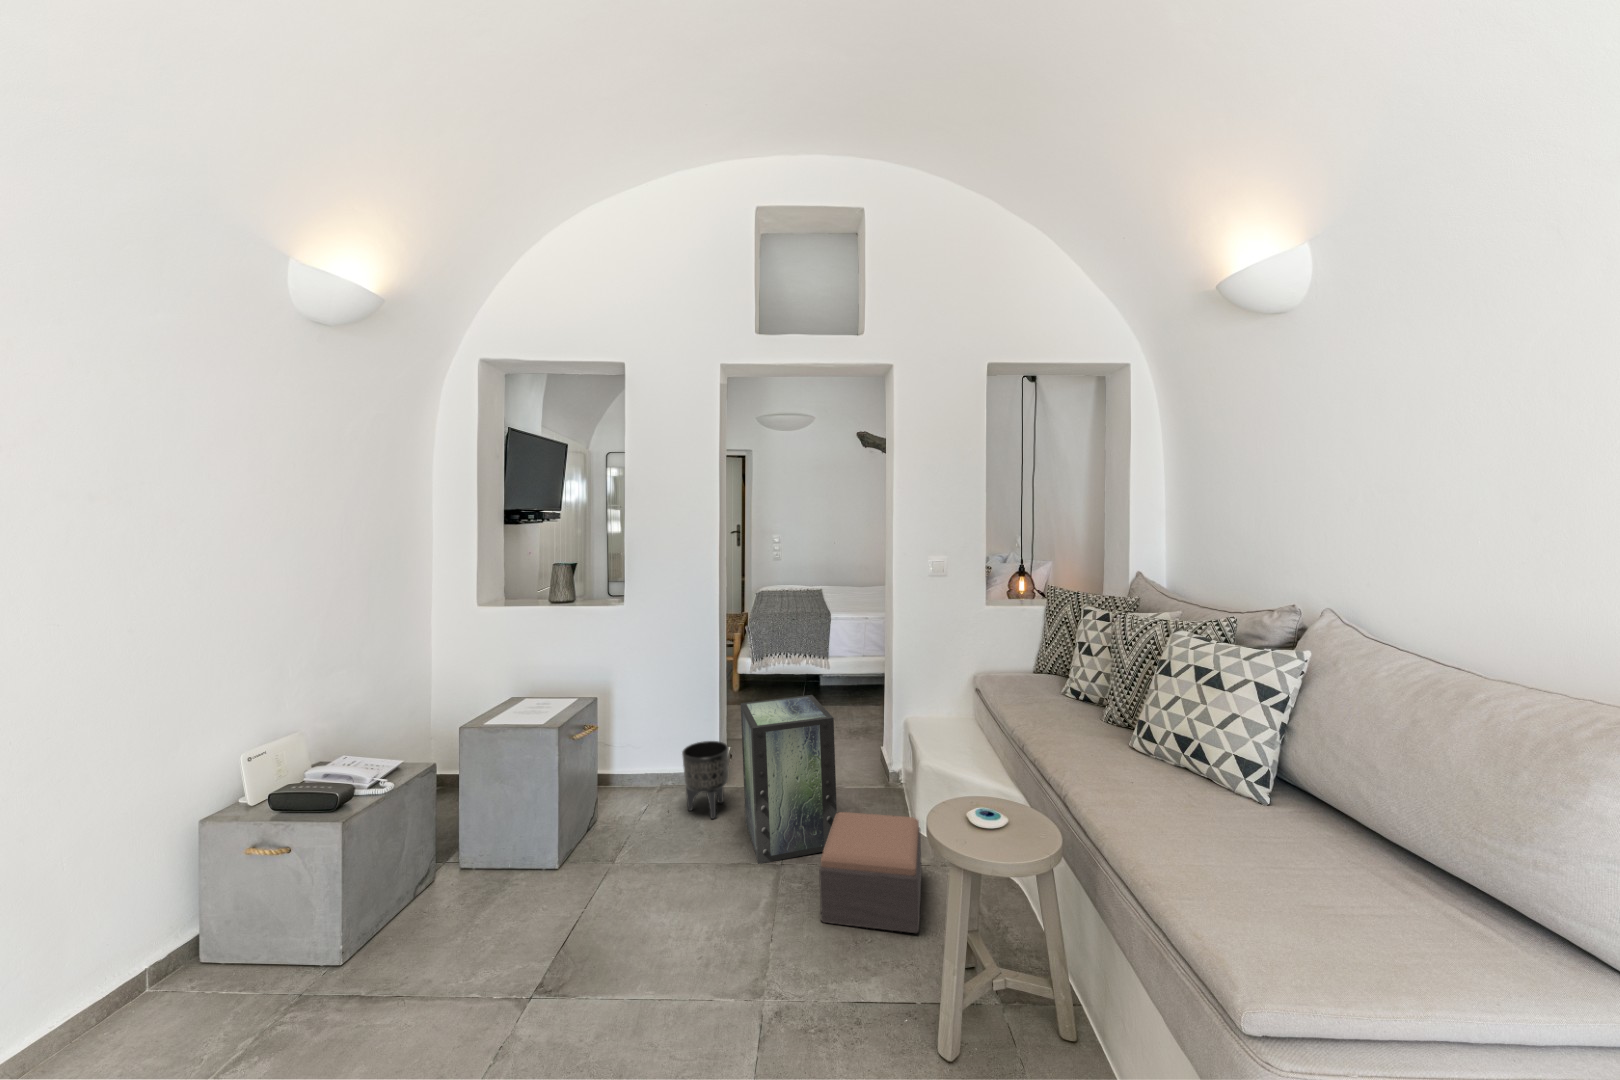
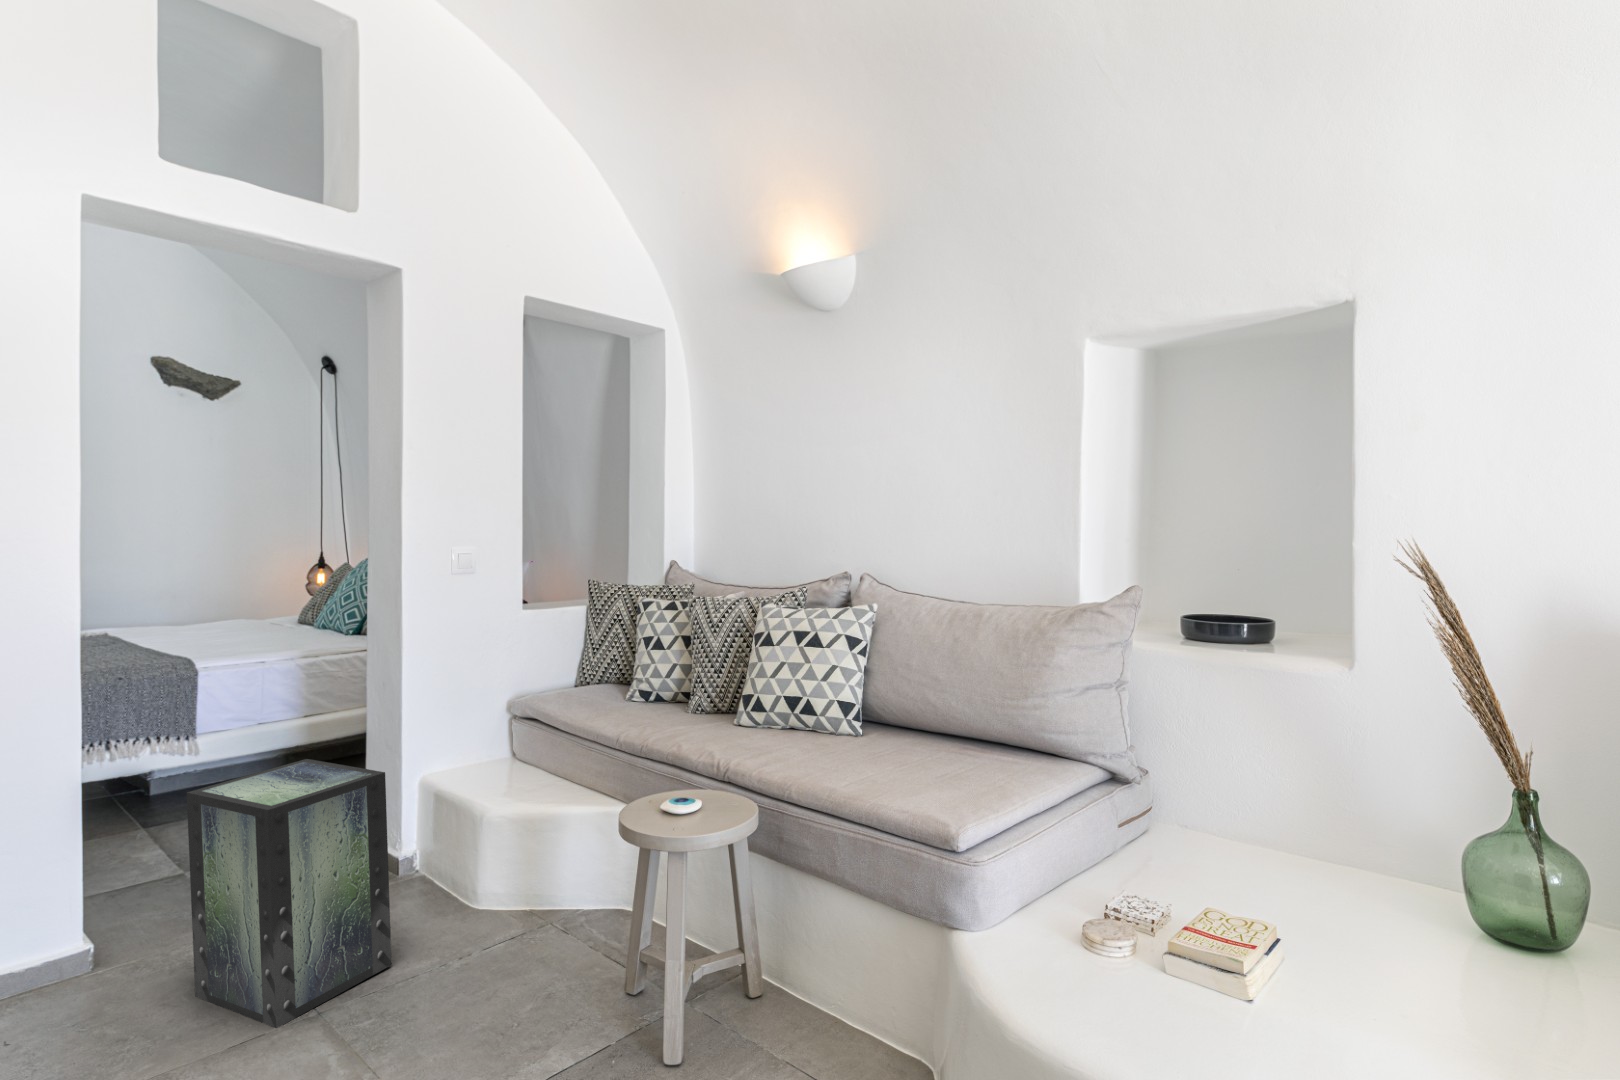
planter: present [682,741,729,819] -> none [35,881,143,1027]
footstool: present [819,812,922,933] -> none [405,872,568,1038]

